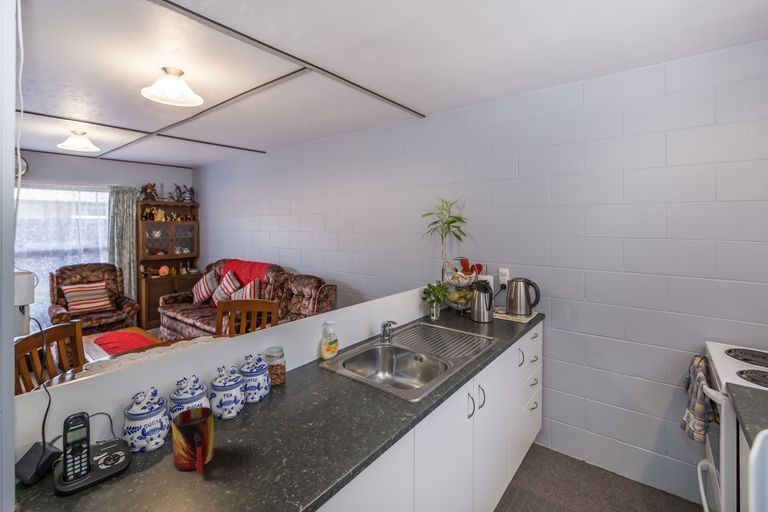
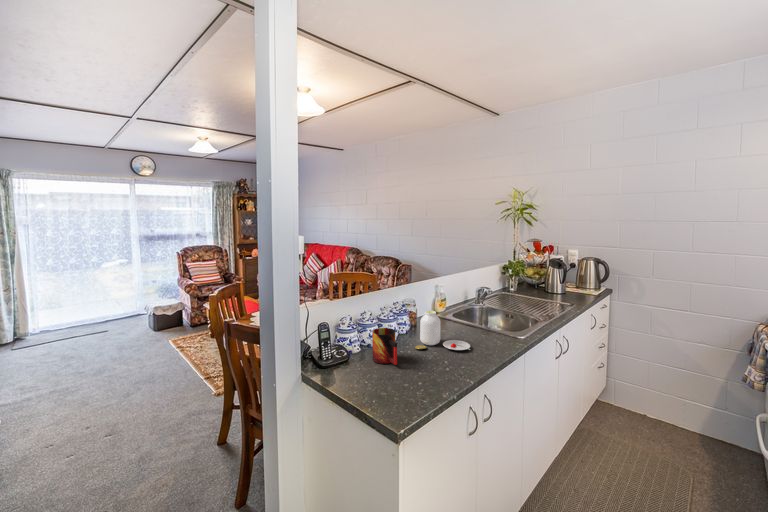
jar: none [258,370,339,432] -> present [415,311,470,350]

